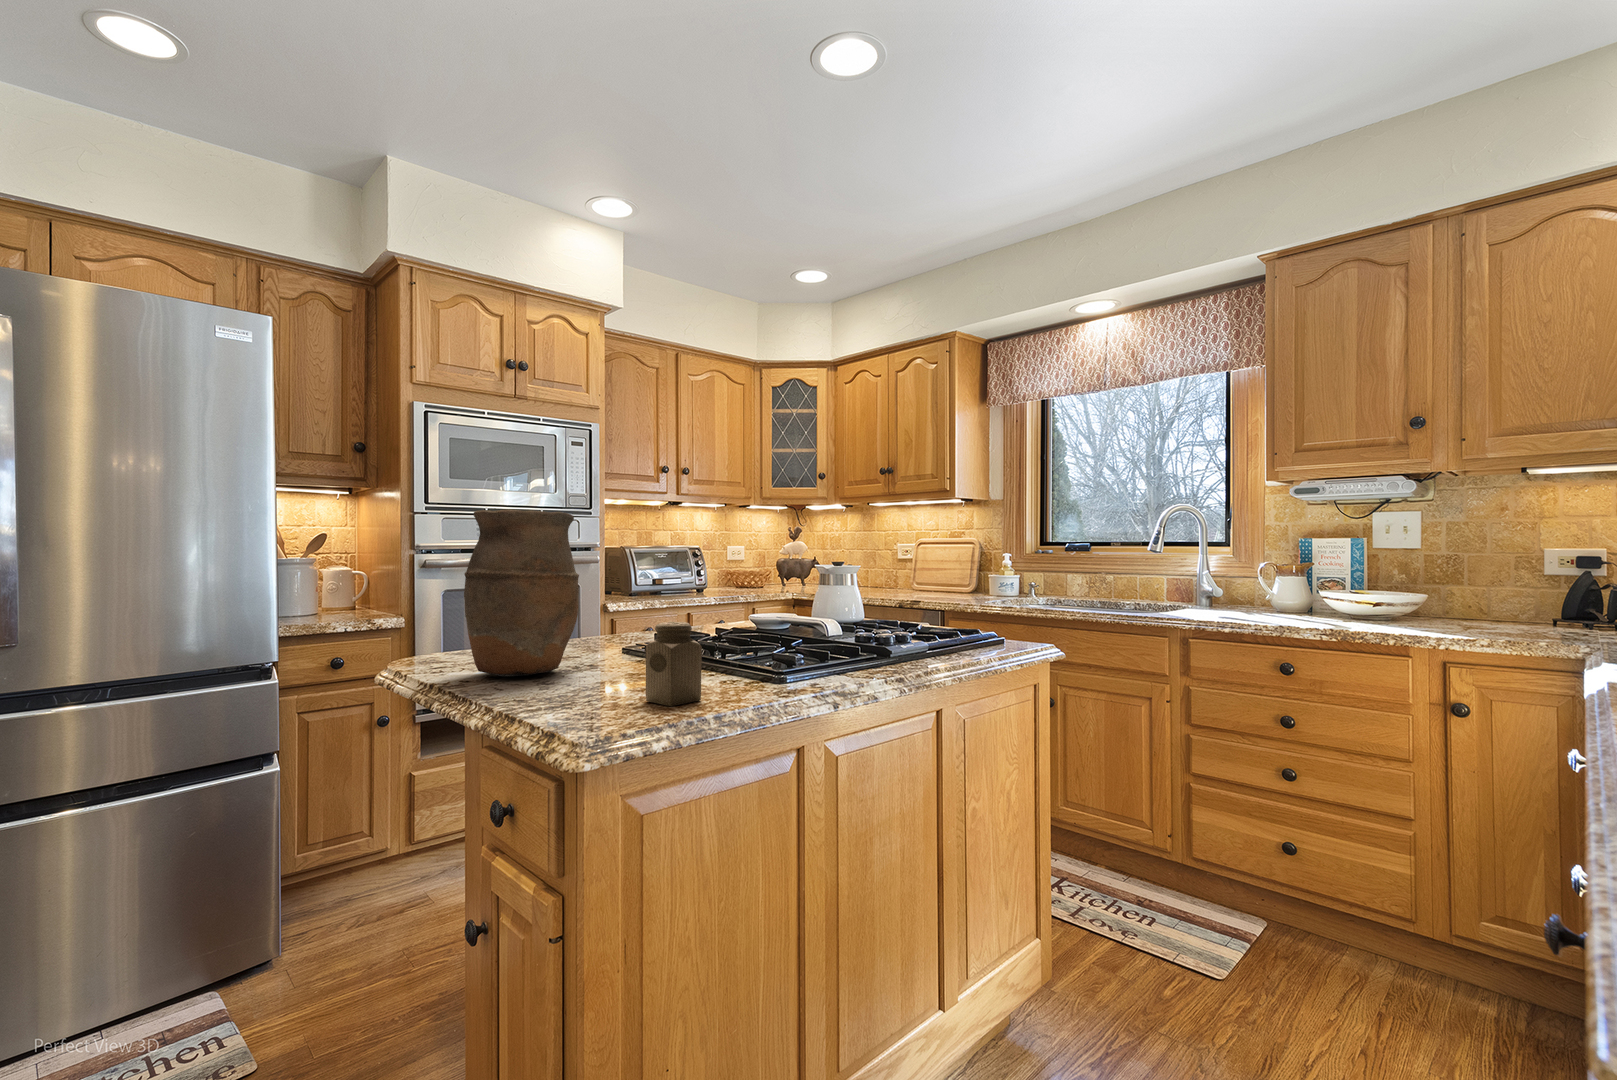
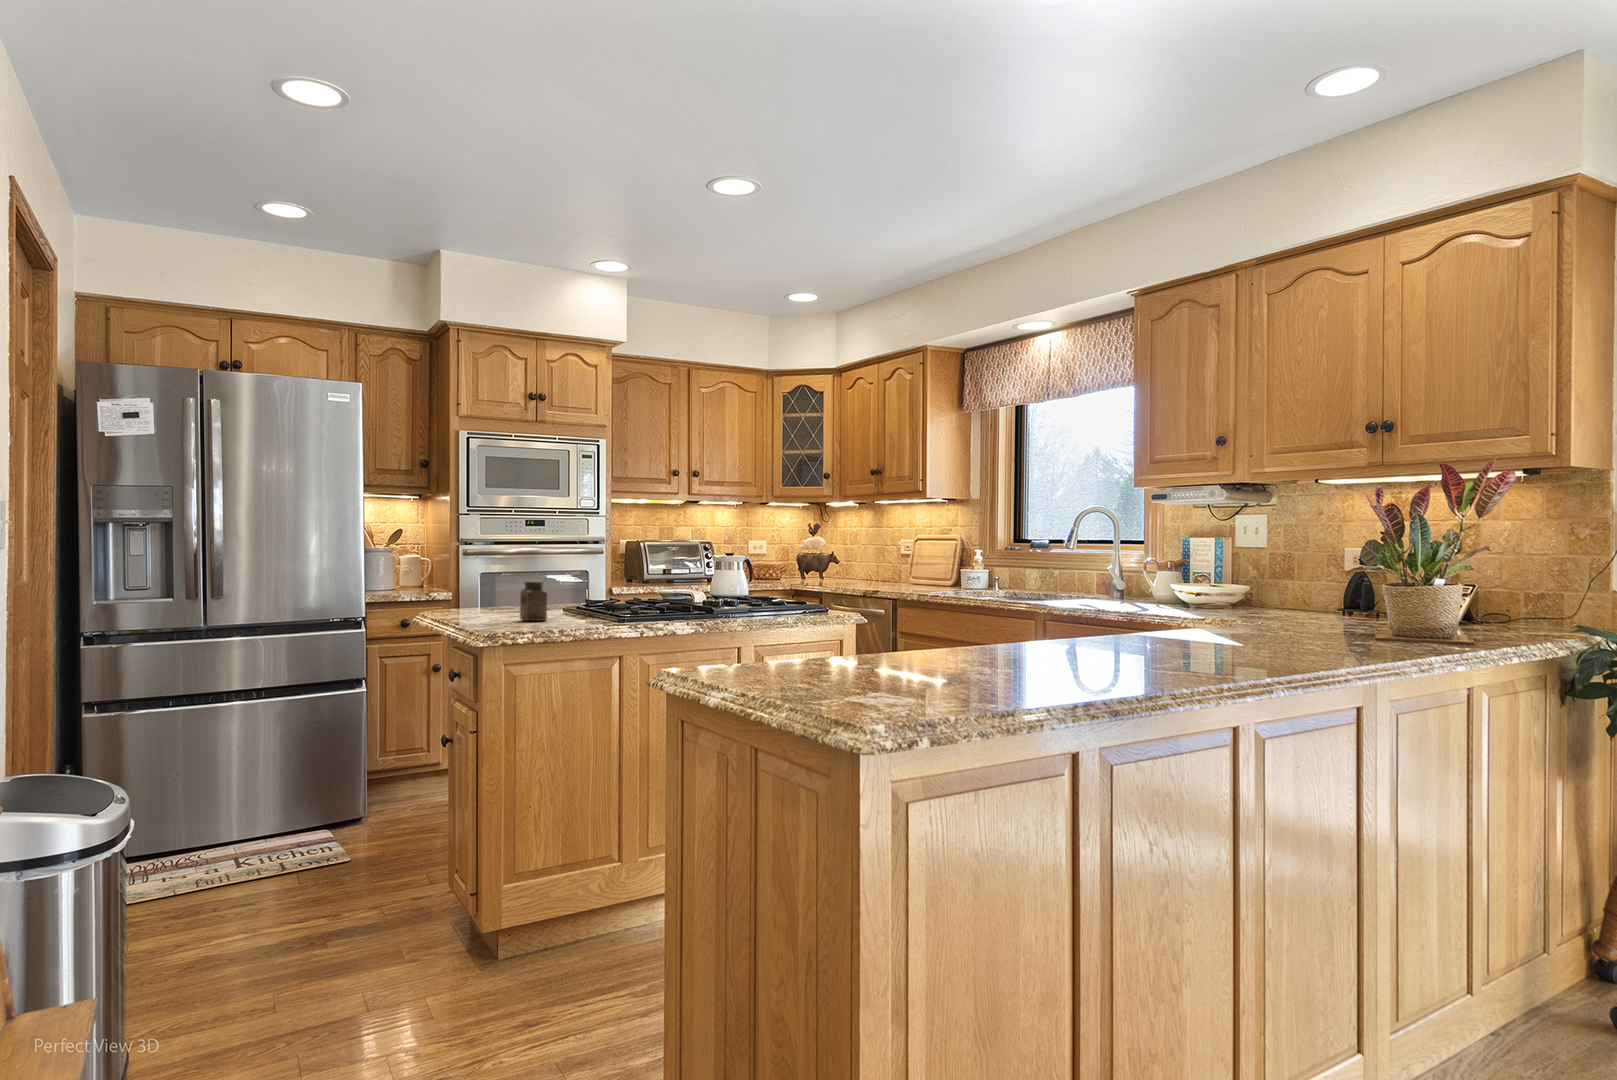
vase: present [464,509,579,677] -> none [447,521,509,612]

